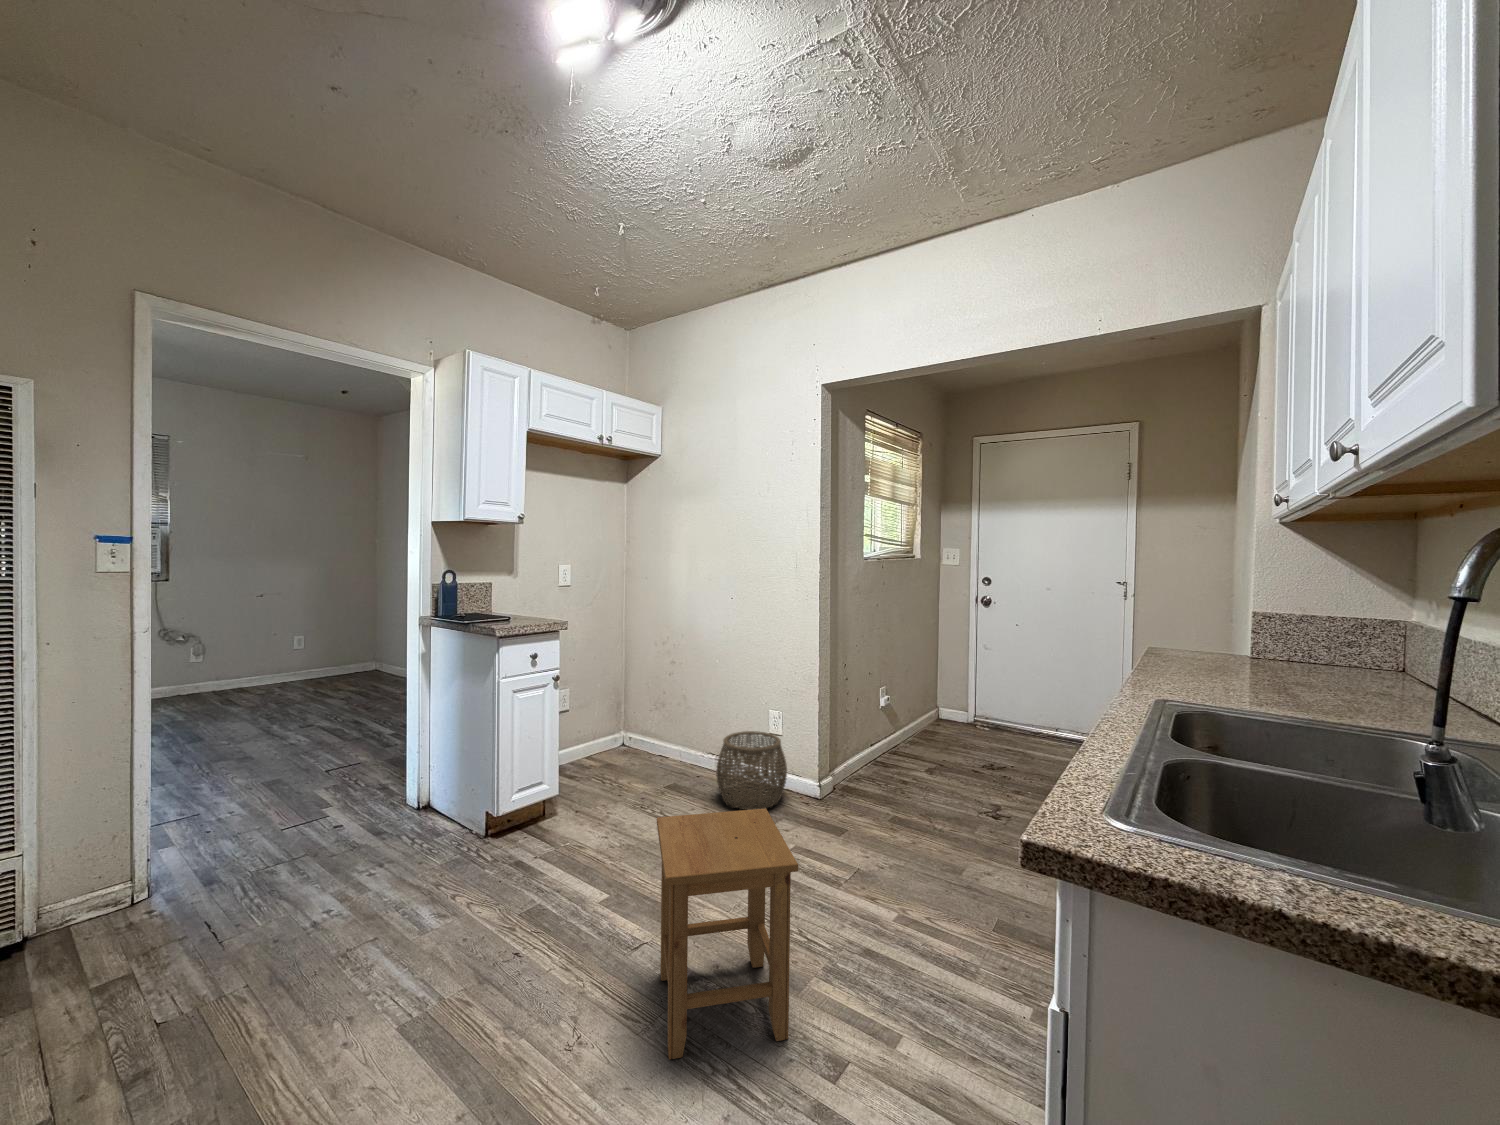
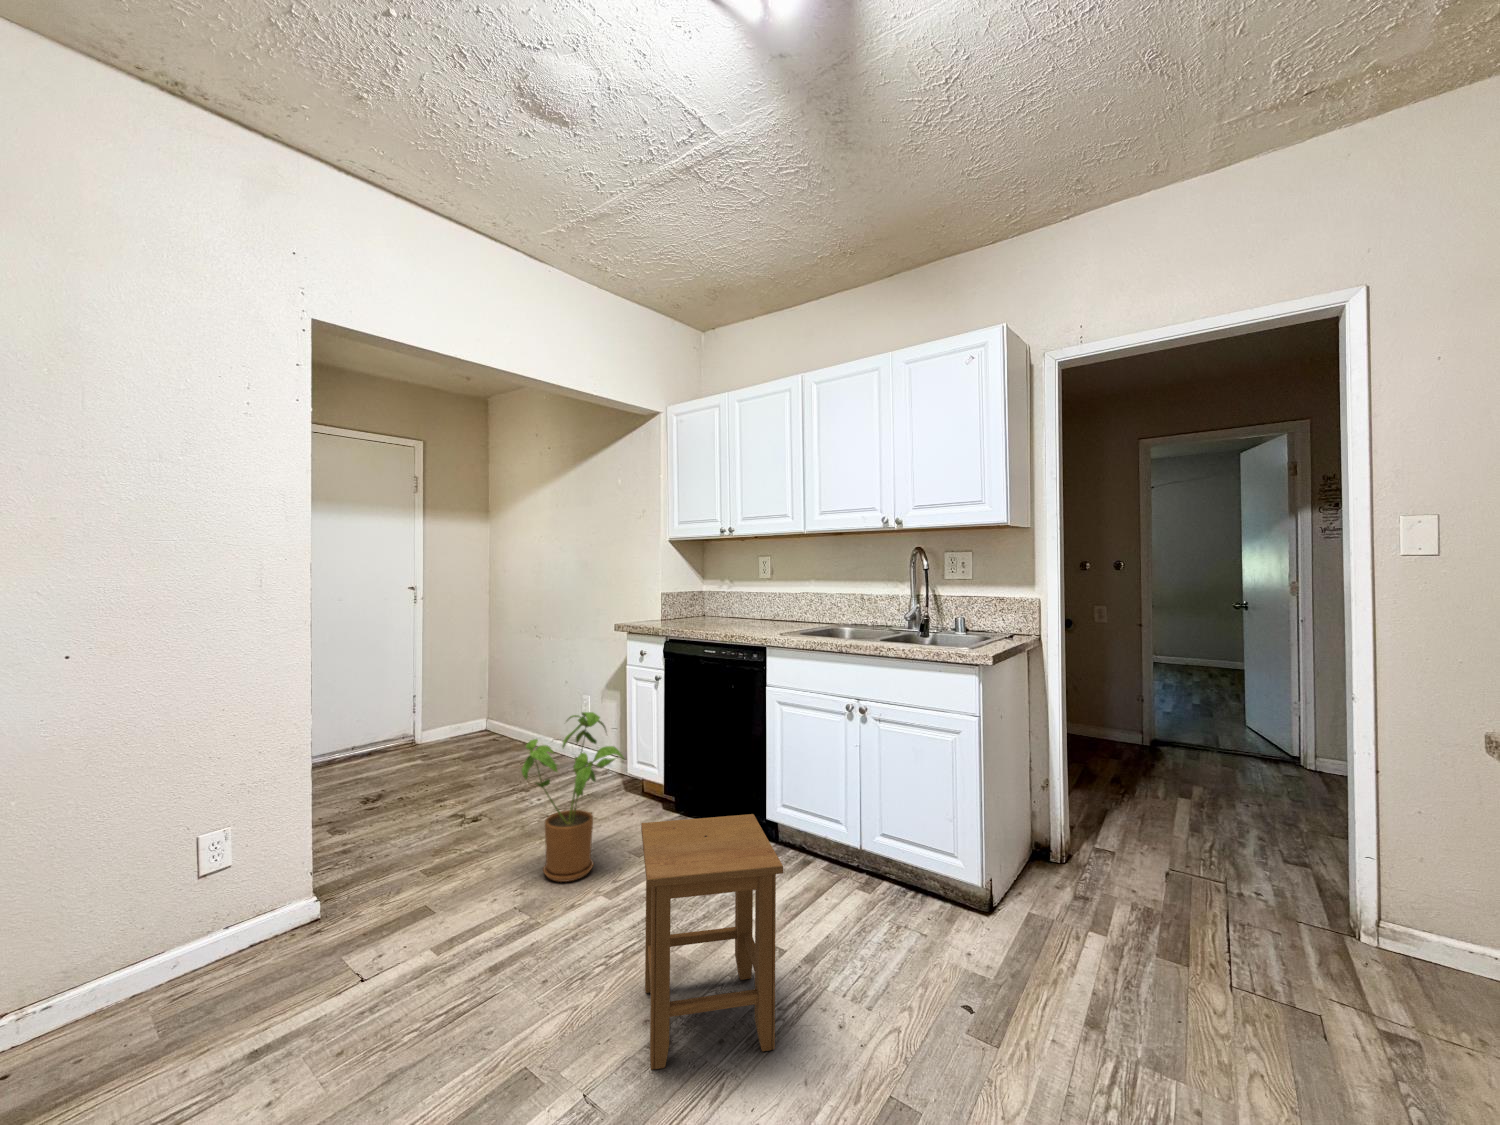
house plant: none [898,725,998,896] -> present [522,712,624,882]
woven basket: present [716,731,787,810] -> none [148,855,314,1021]

